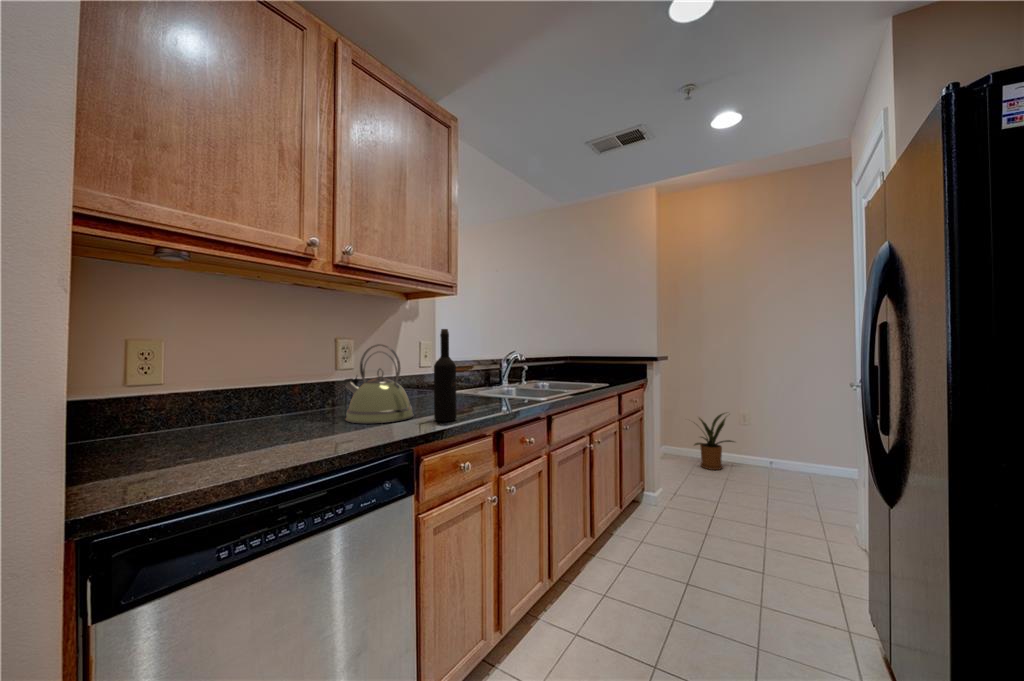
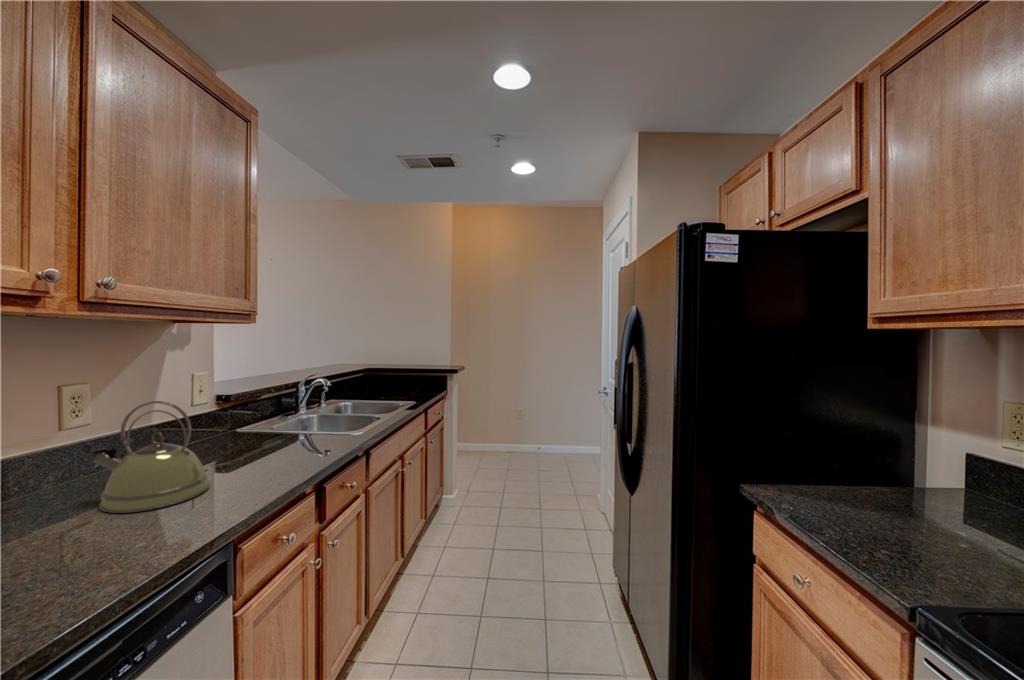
wine bottle: present [434,329,457,421] -> none [244,379,274,489]
house plant: present [694,413,734,470] -> none [473,409,519,462]

